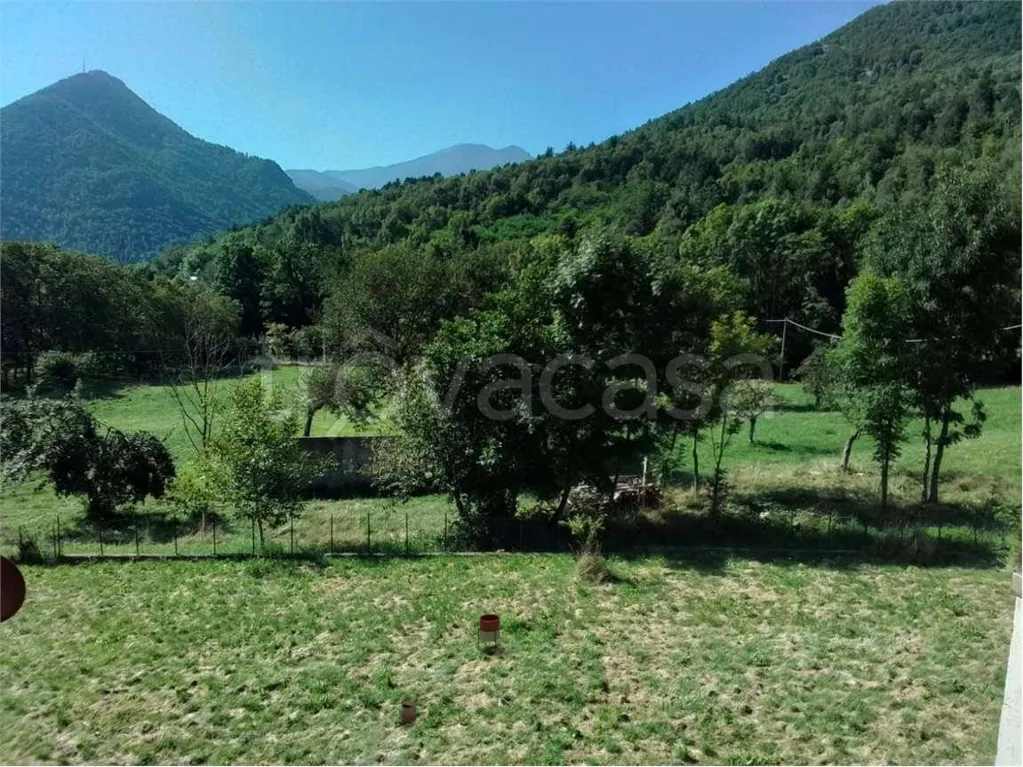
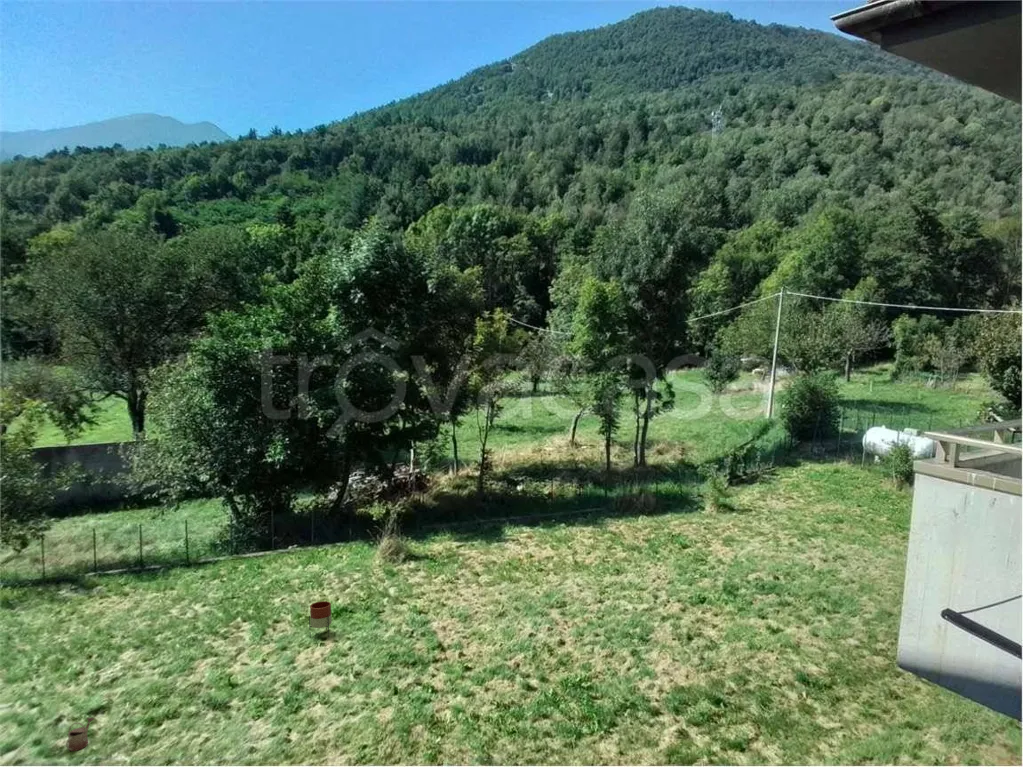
watering can: present [400,693,421,722] -> present [66,718,94,751]

